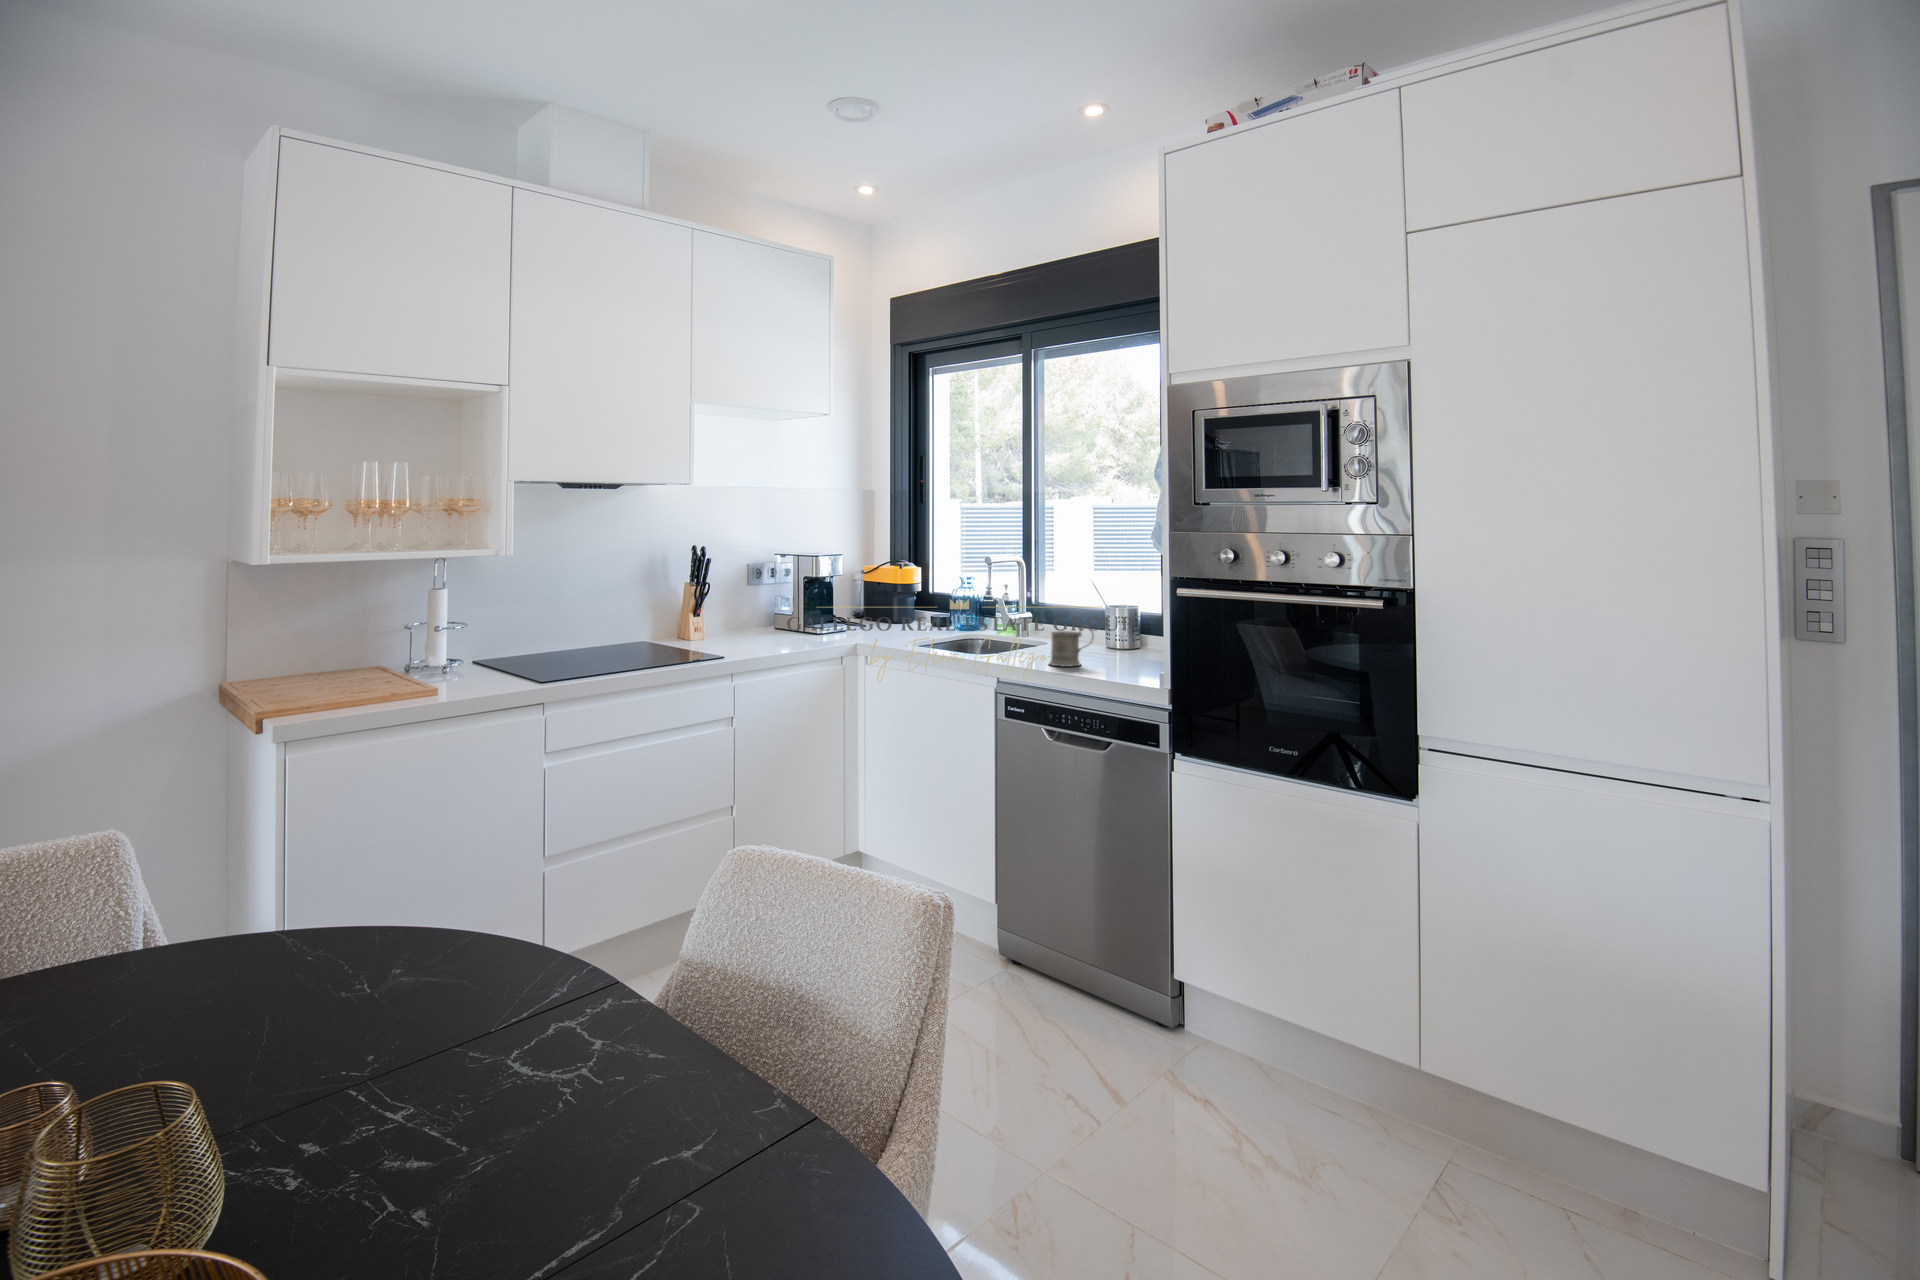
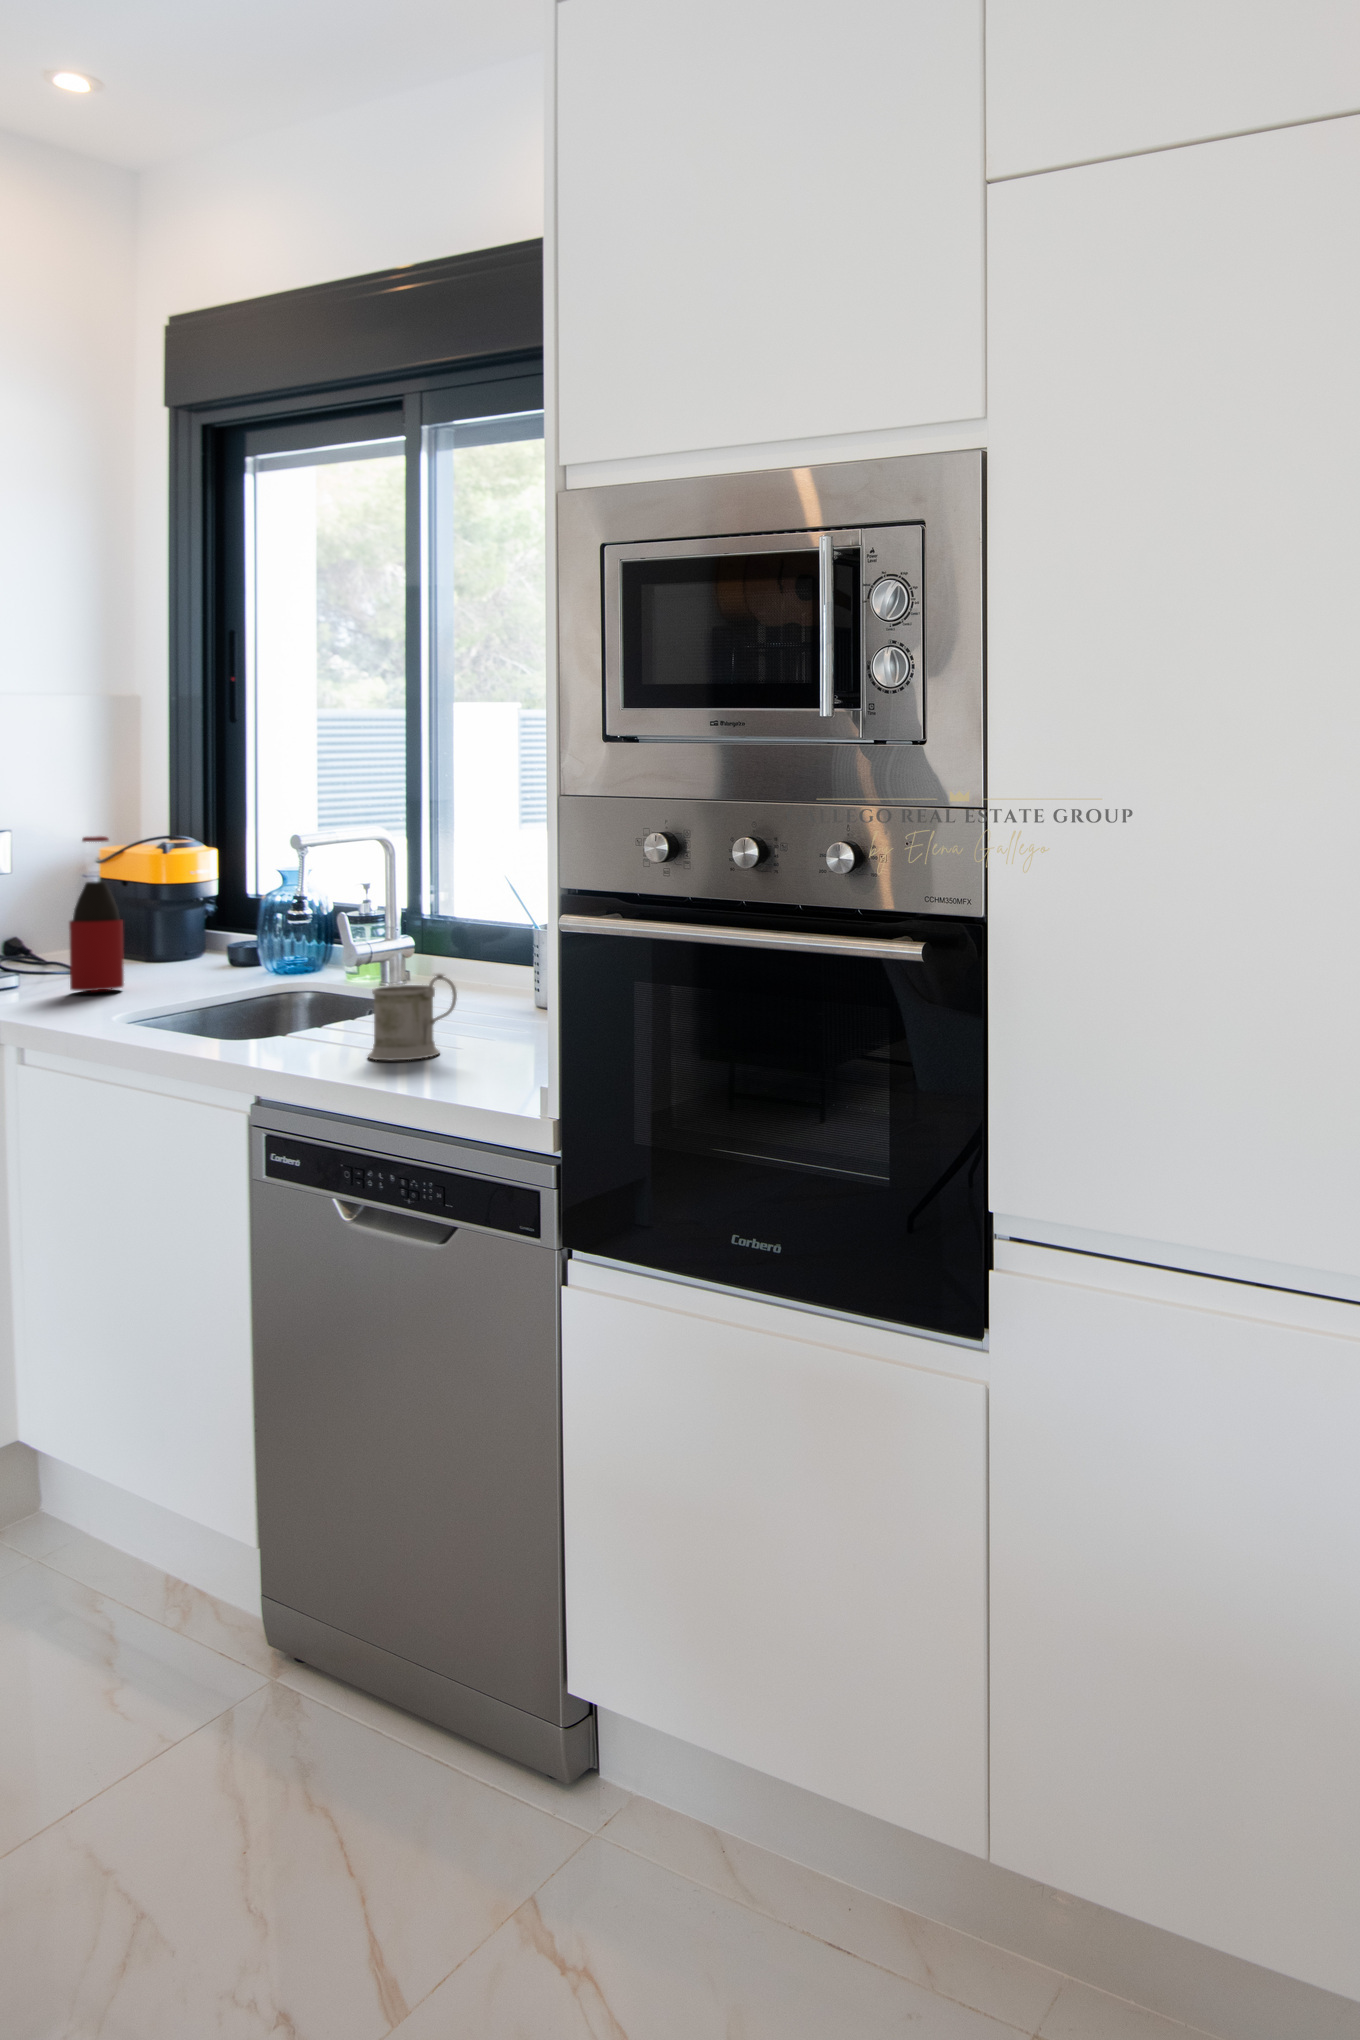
bottle: none [871,560,893,637] -> present [69,836,124,991]

